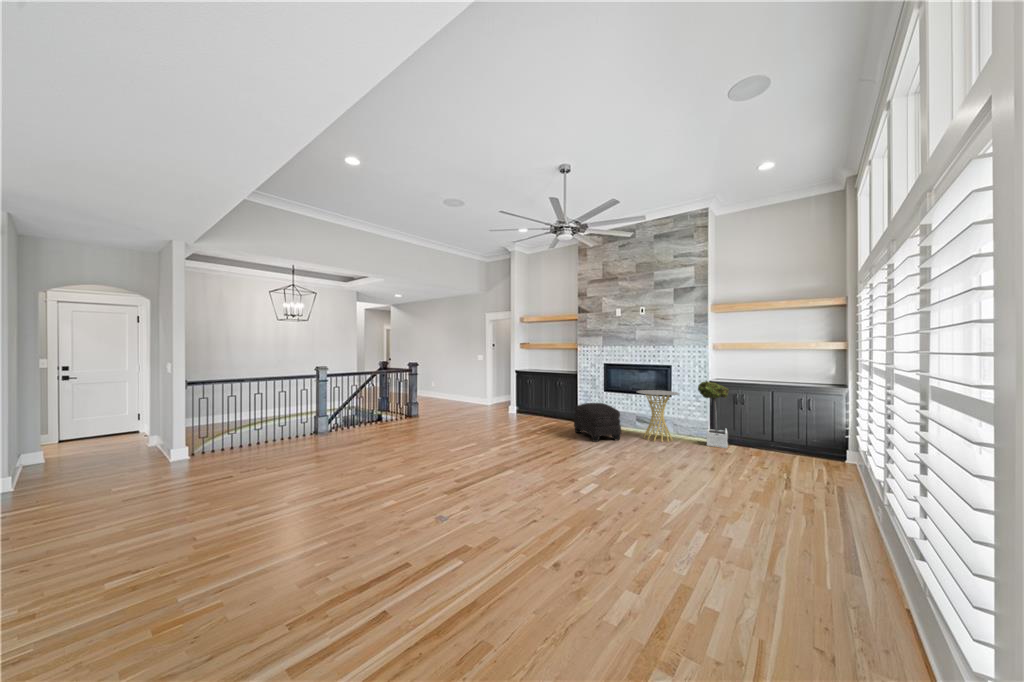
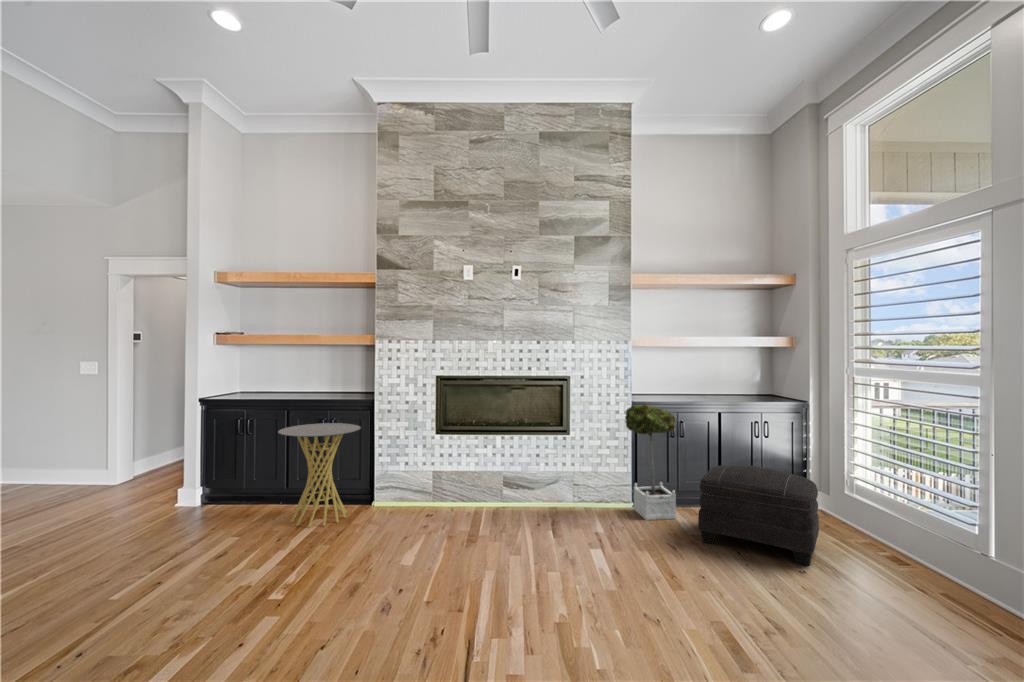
side table: present [637,390,679,442] -> present [278,423,361,528]
ottoman: present [574,403,621,442] -> present [698,465,819,566]

